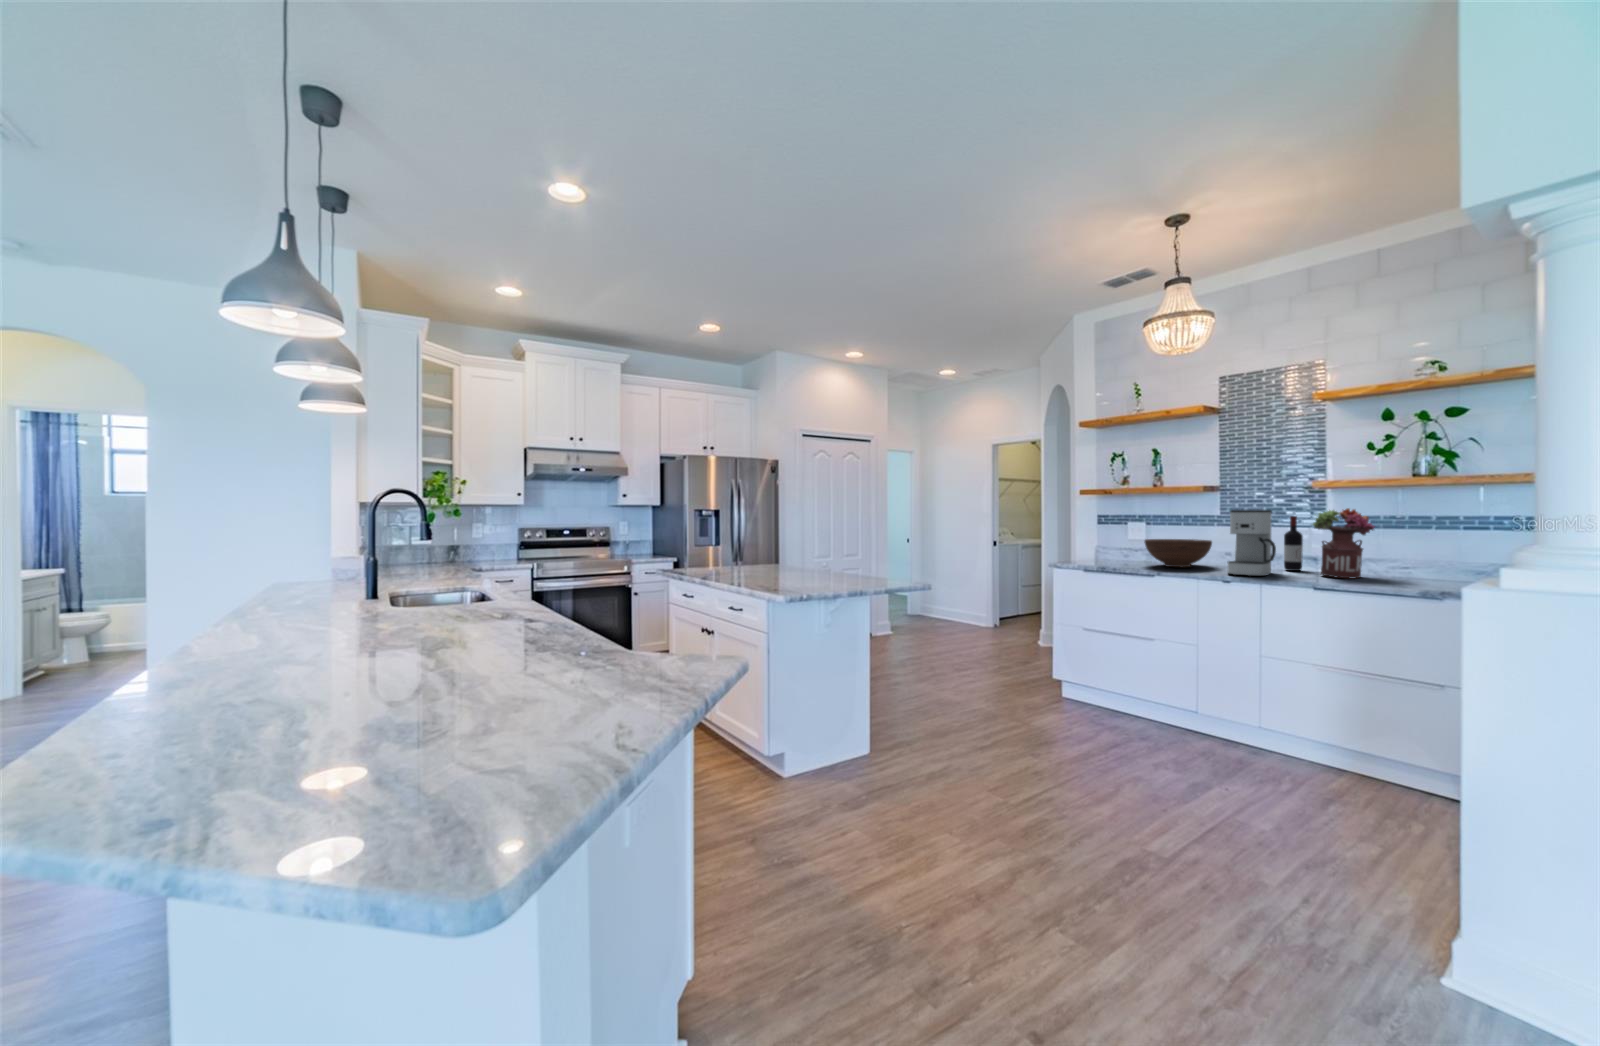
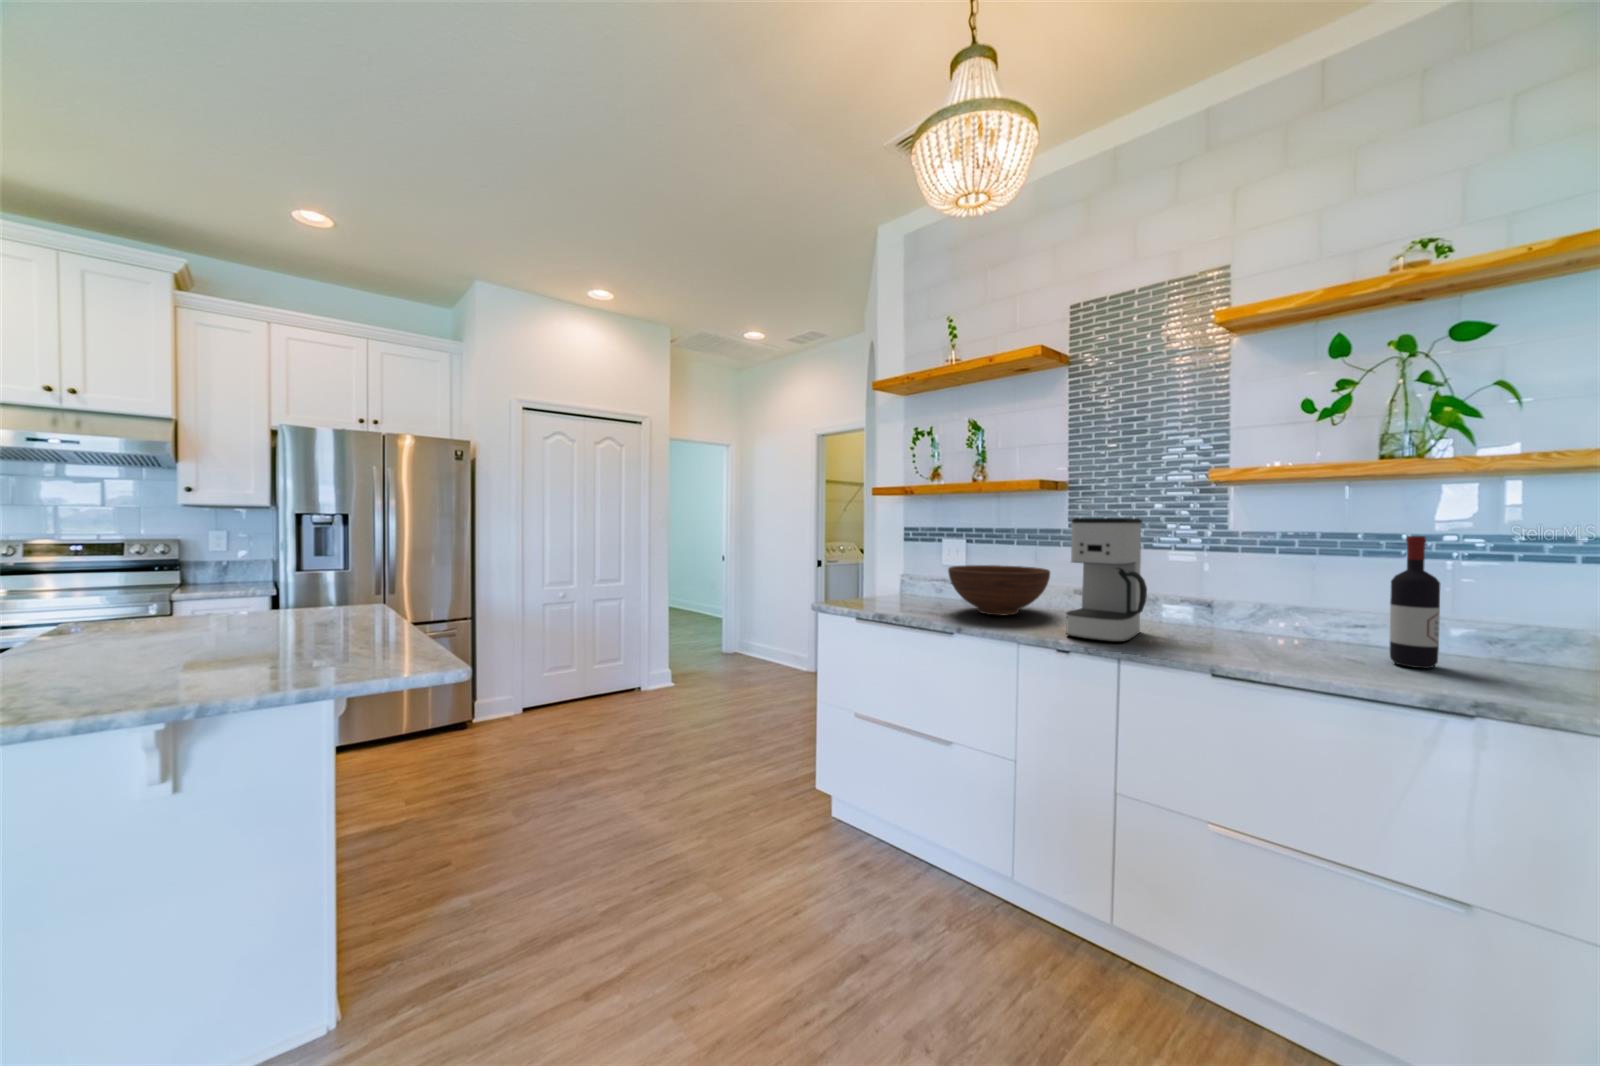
flower arrangement: present [1313,508,1375,578] -> none [1208,516,1326,652]
wine bottle: present [1284,516,1303,571] -> present [1390,536,1440,668]

